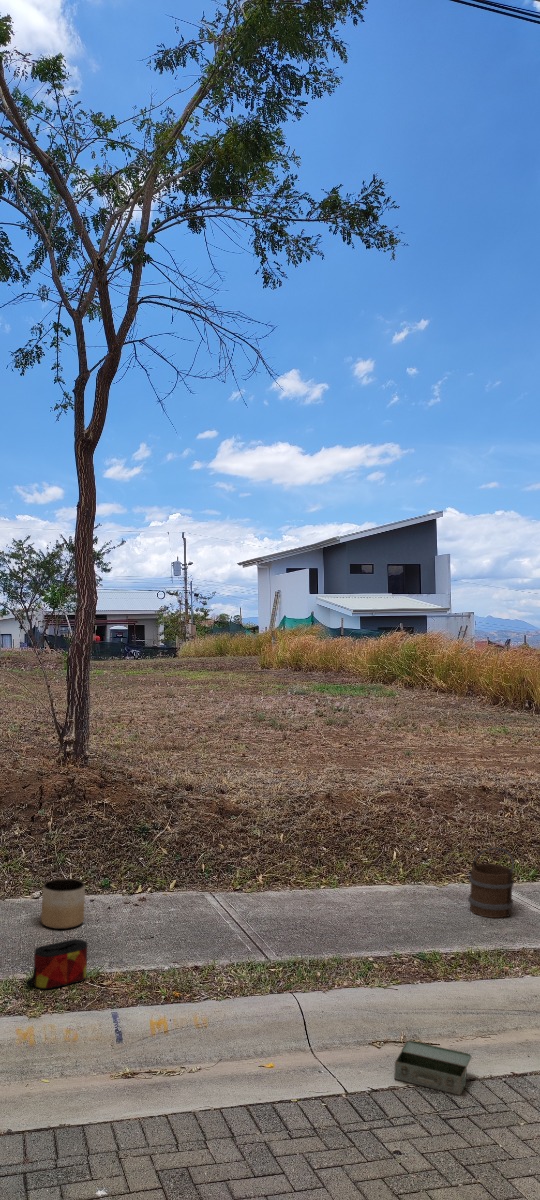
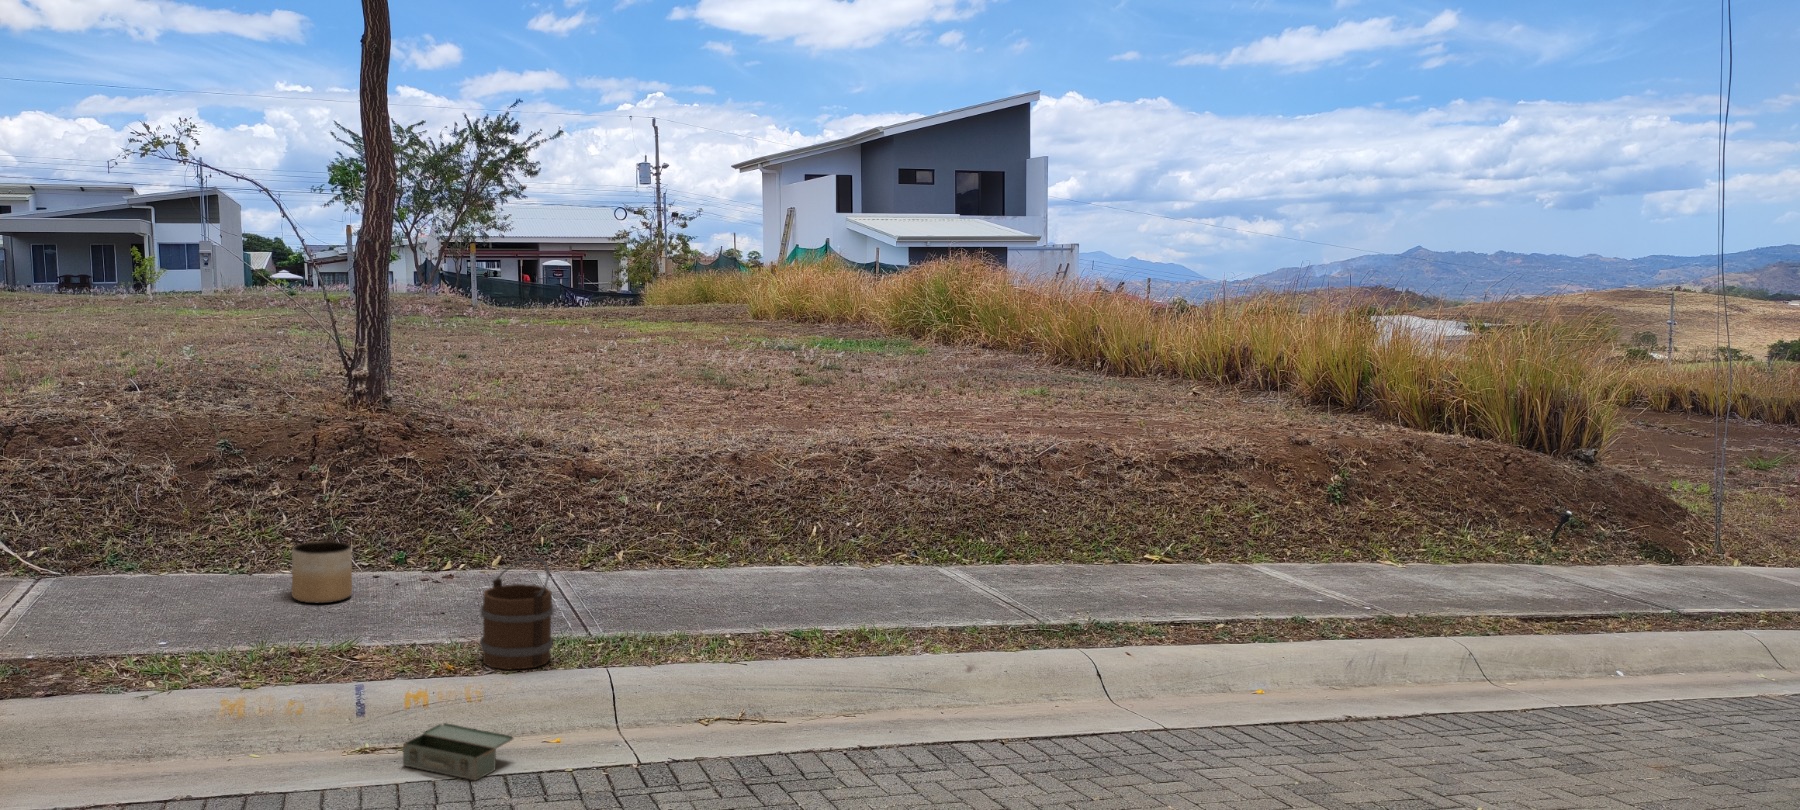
bucket: present [468,848,514,918] -> present [480,558,554,670]
bag: present [26,939,87,989] -> none [251,604,337,662]
toolbox: present [394,1040,471,1095] -> present [403,723,513,780]

